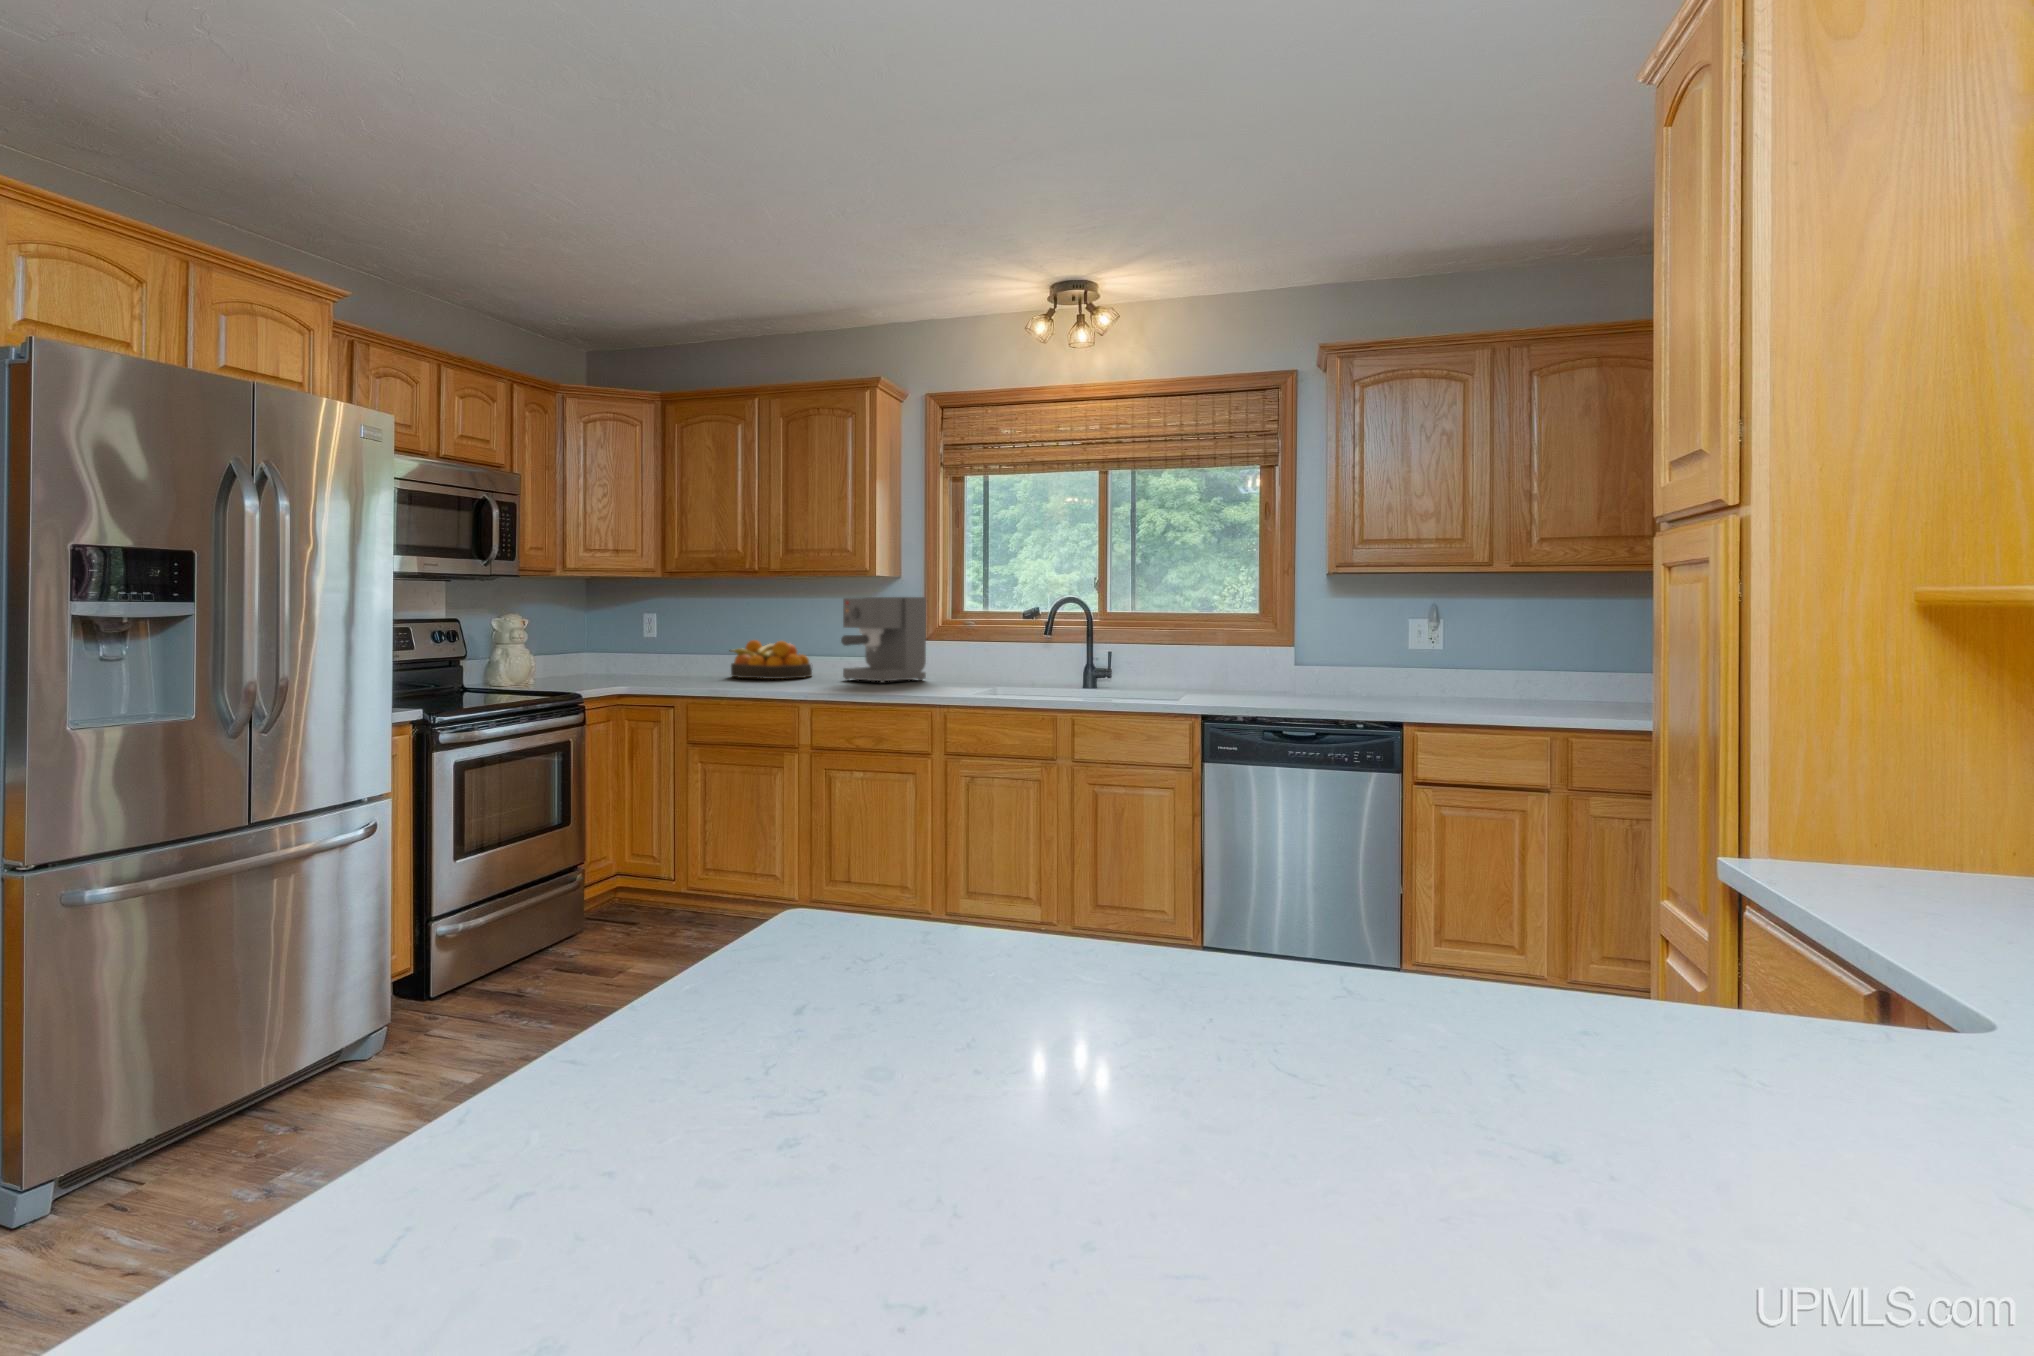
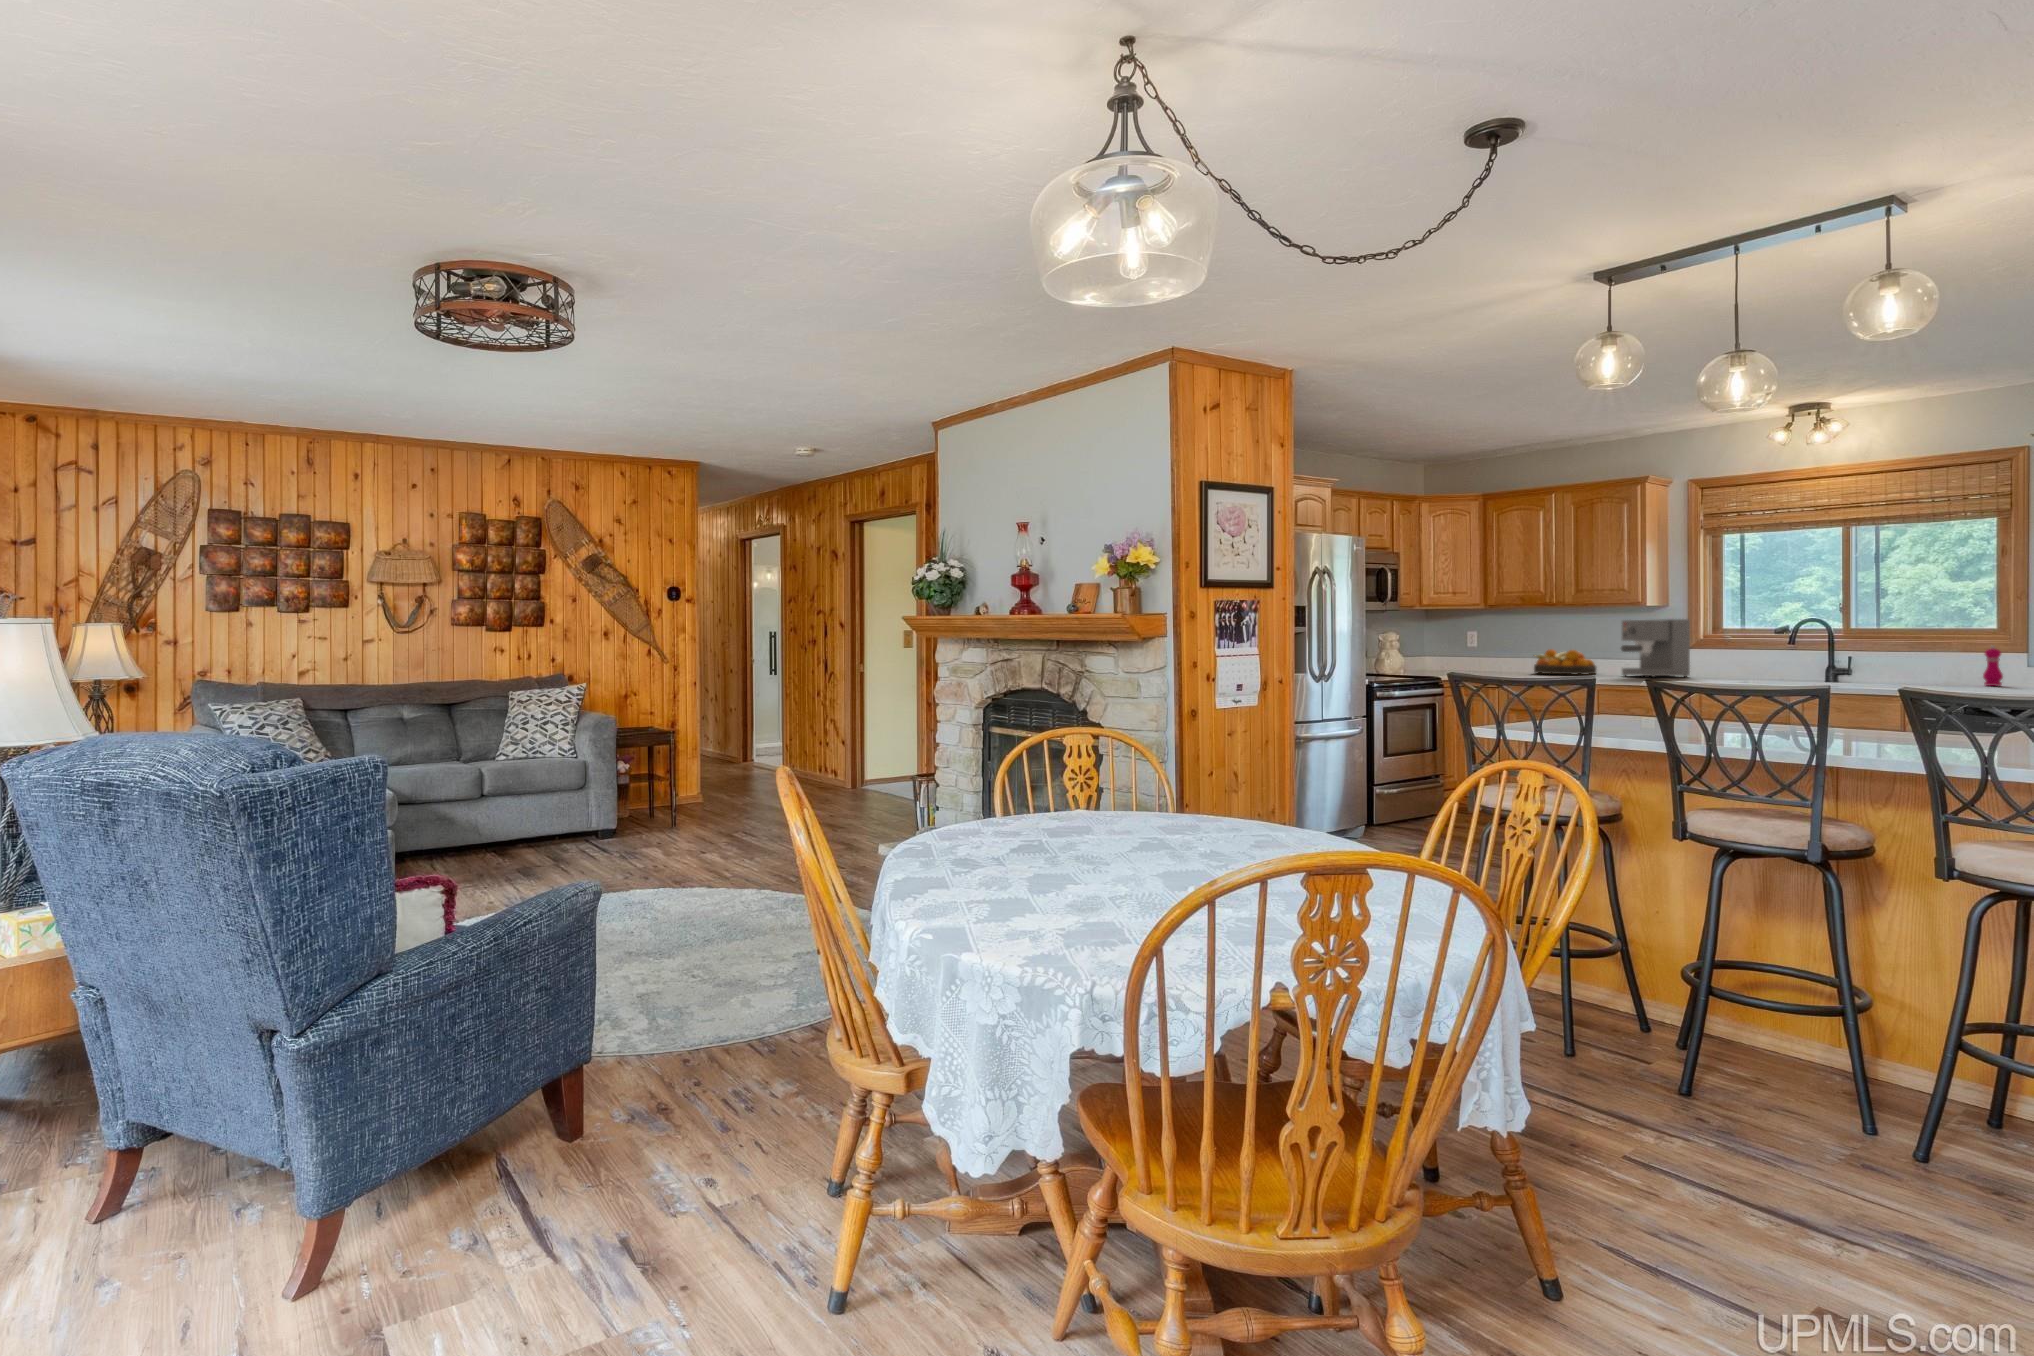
pepper mill: none [1252,636,1272,691] -> present [1983,646,2003,686]

